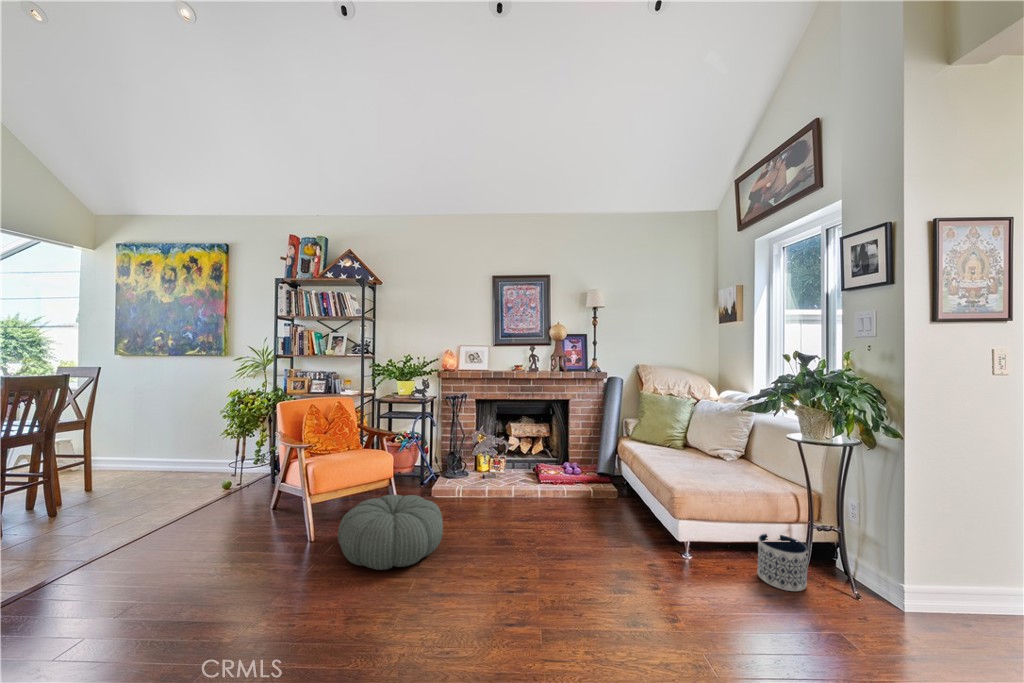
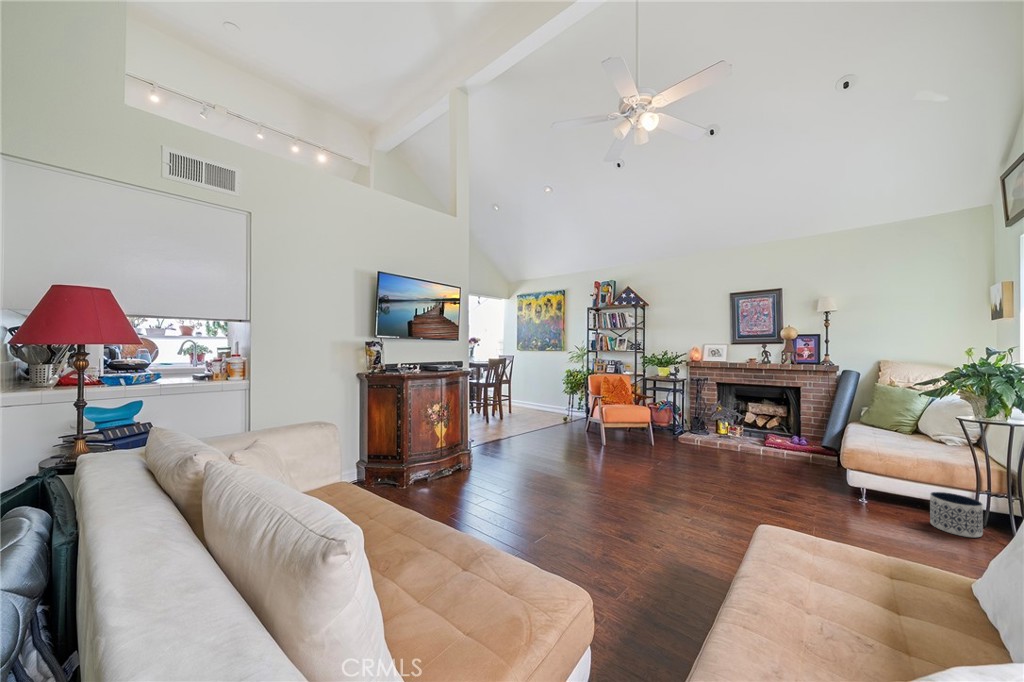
pouf: present [338,495,443,570] -> none [616,428,675,462]

